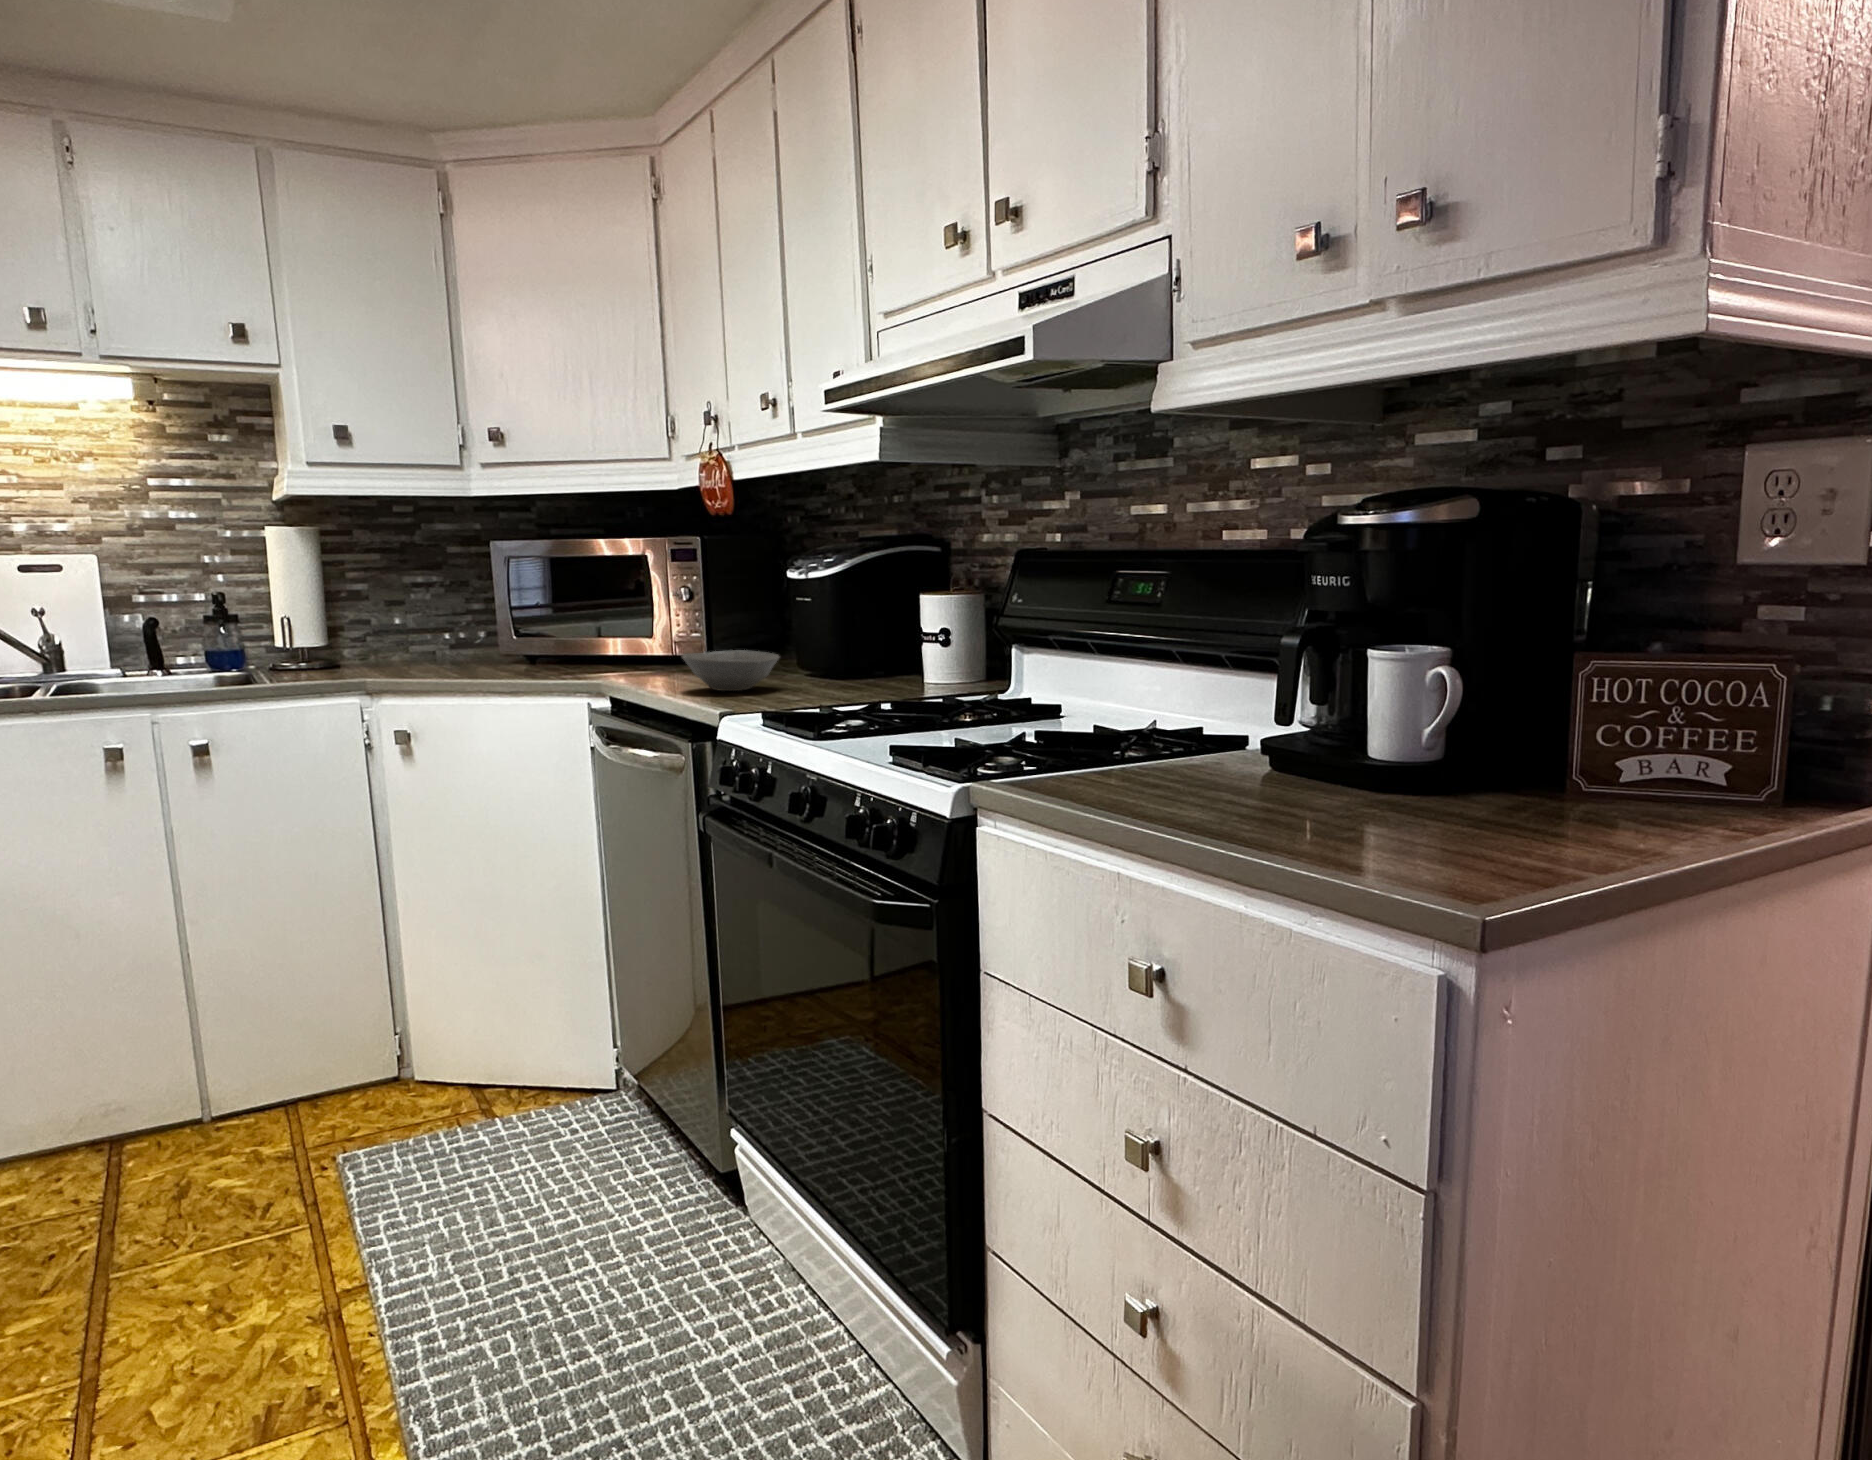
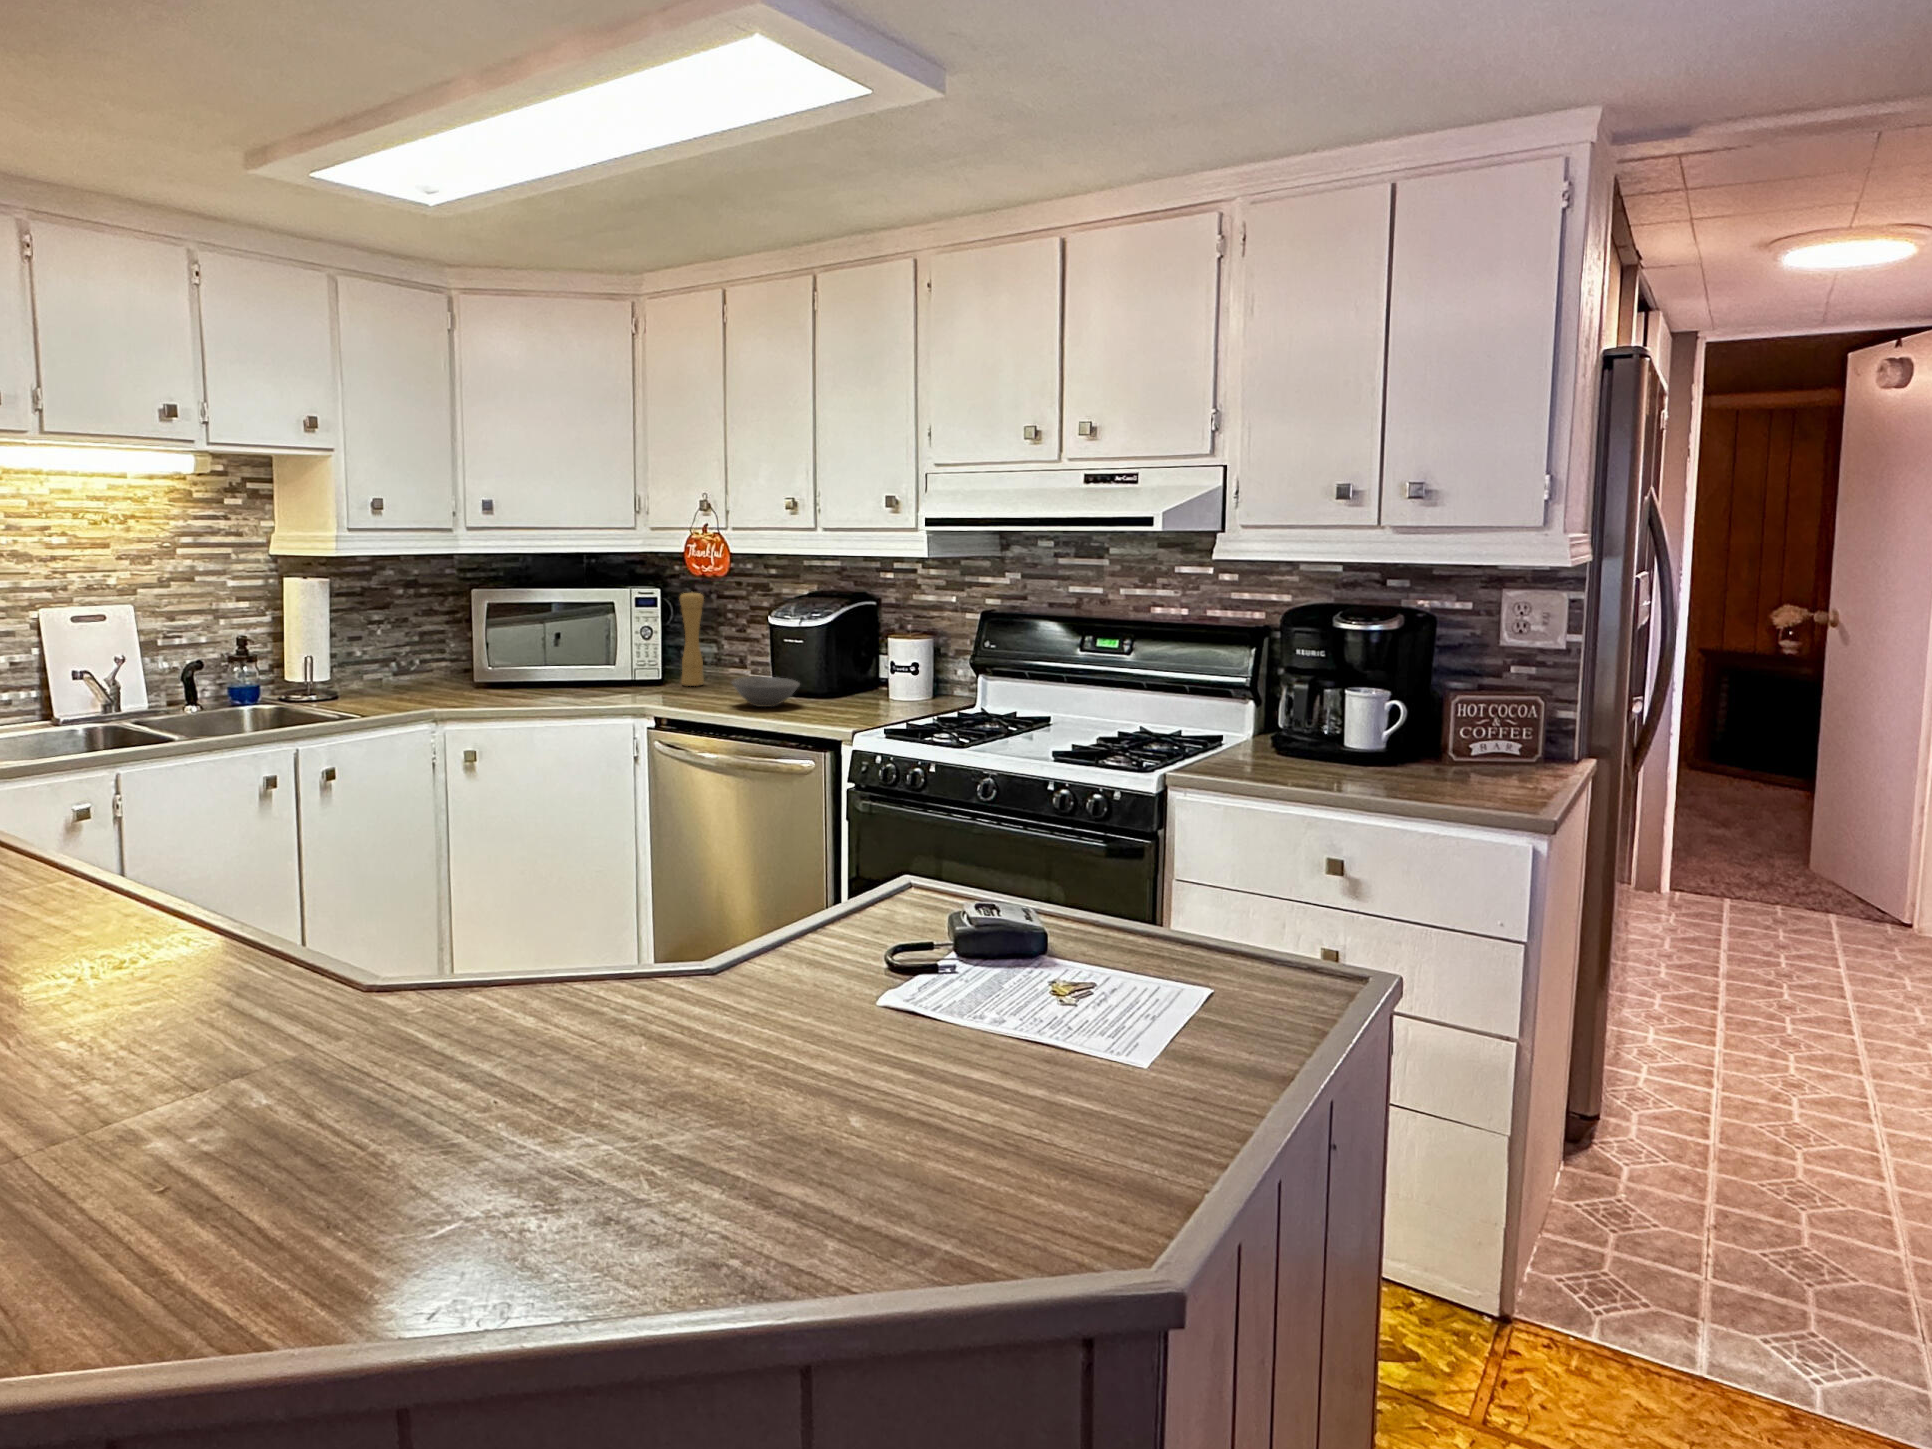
pepper mill: none [708,540,743,669] -> present [680,592,704,686]

